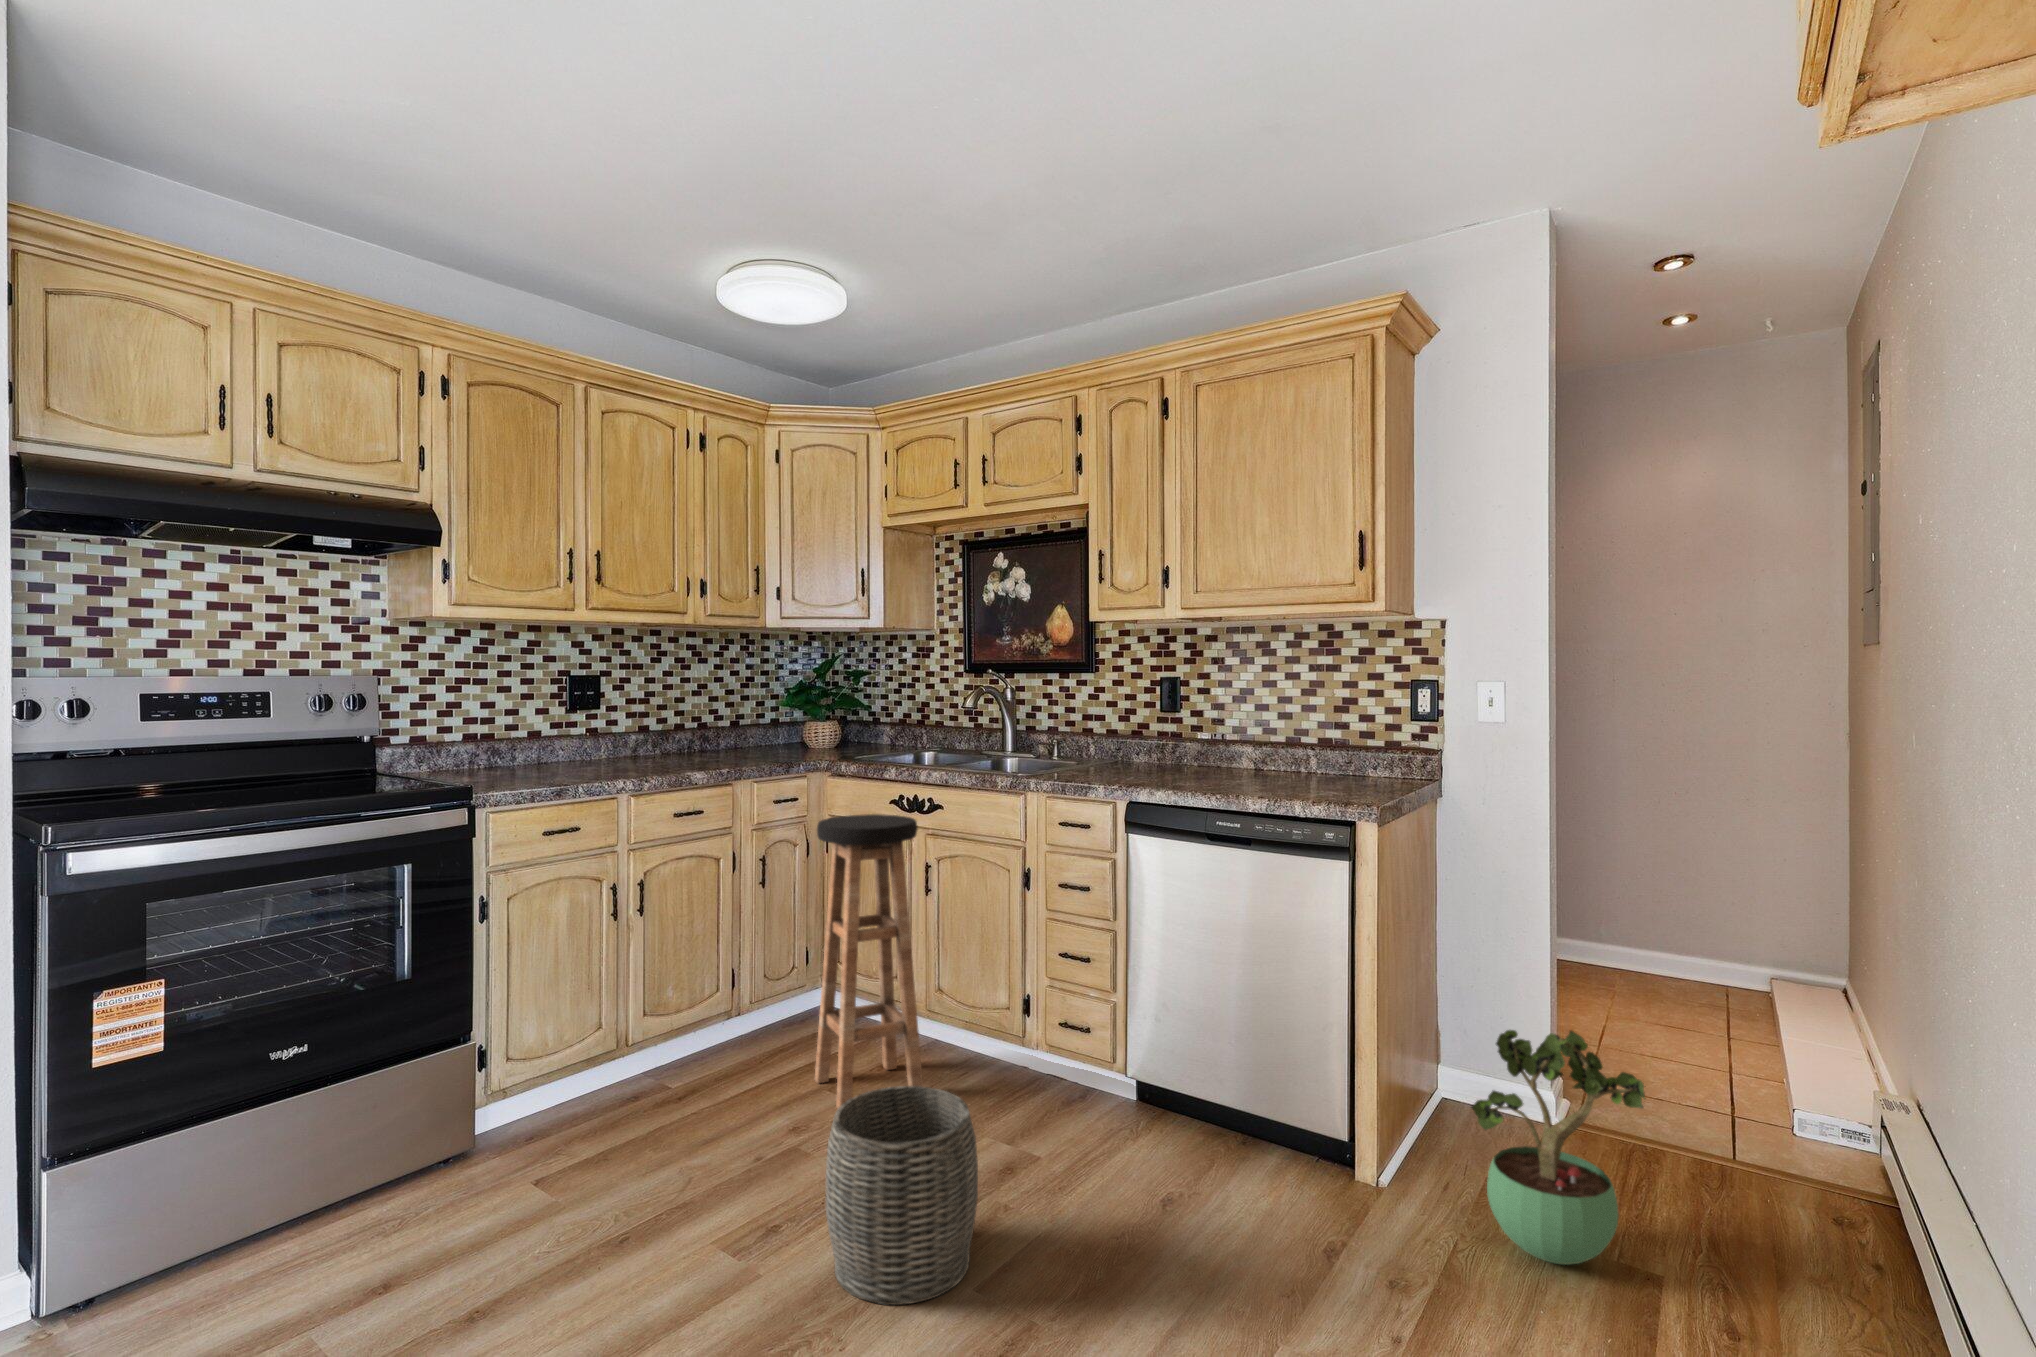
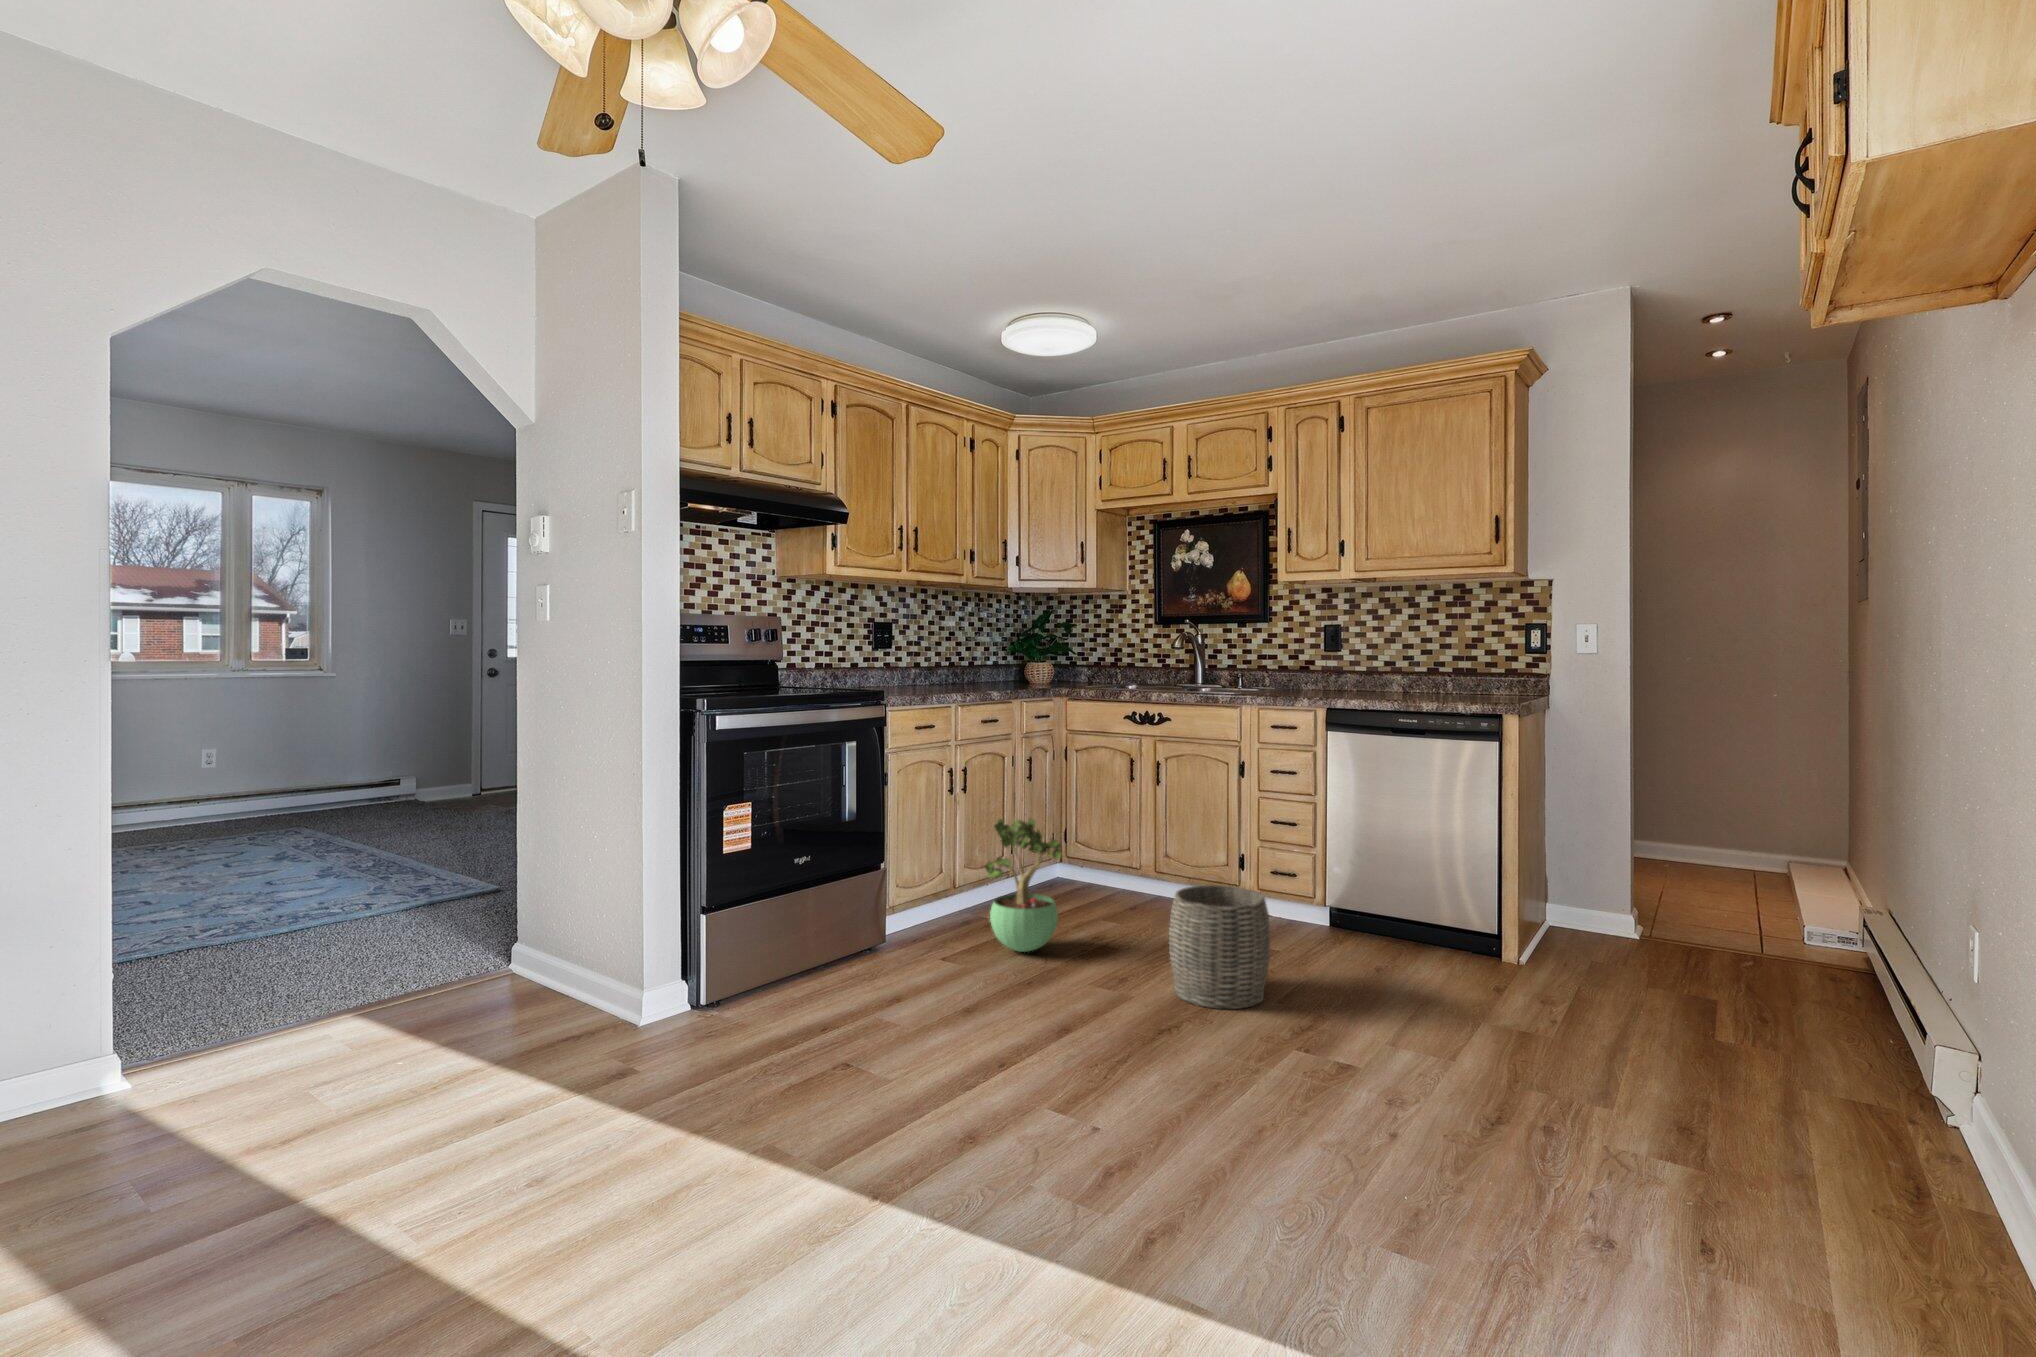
bar stool: present [815,814,923,1109] -> none [1087,722,1172,929]
potted plant: present [1472,1030,1645,1265] -> present [985,818,1062,952]

